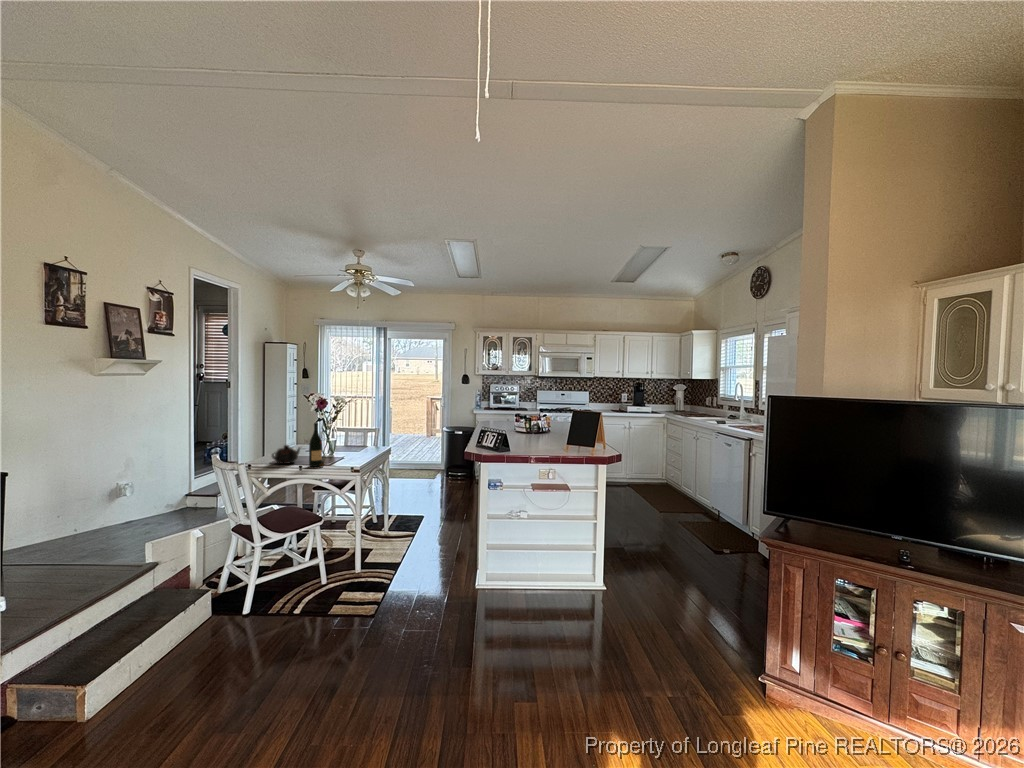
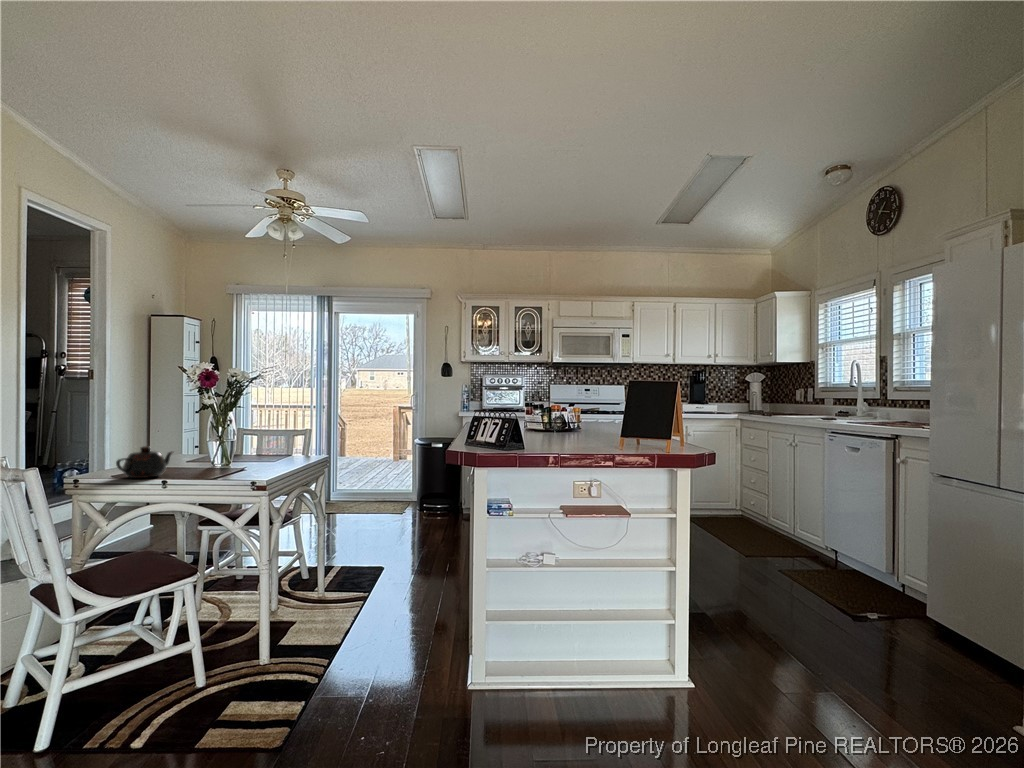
wine bottle: present [309,423,324,467] -> none [181,407,213,481]

